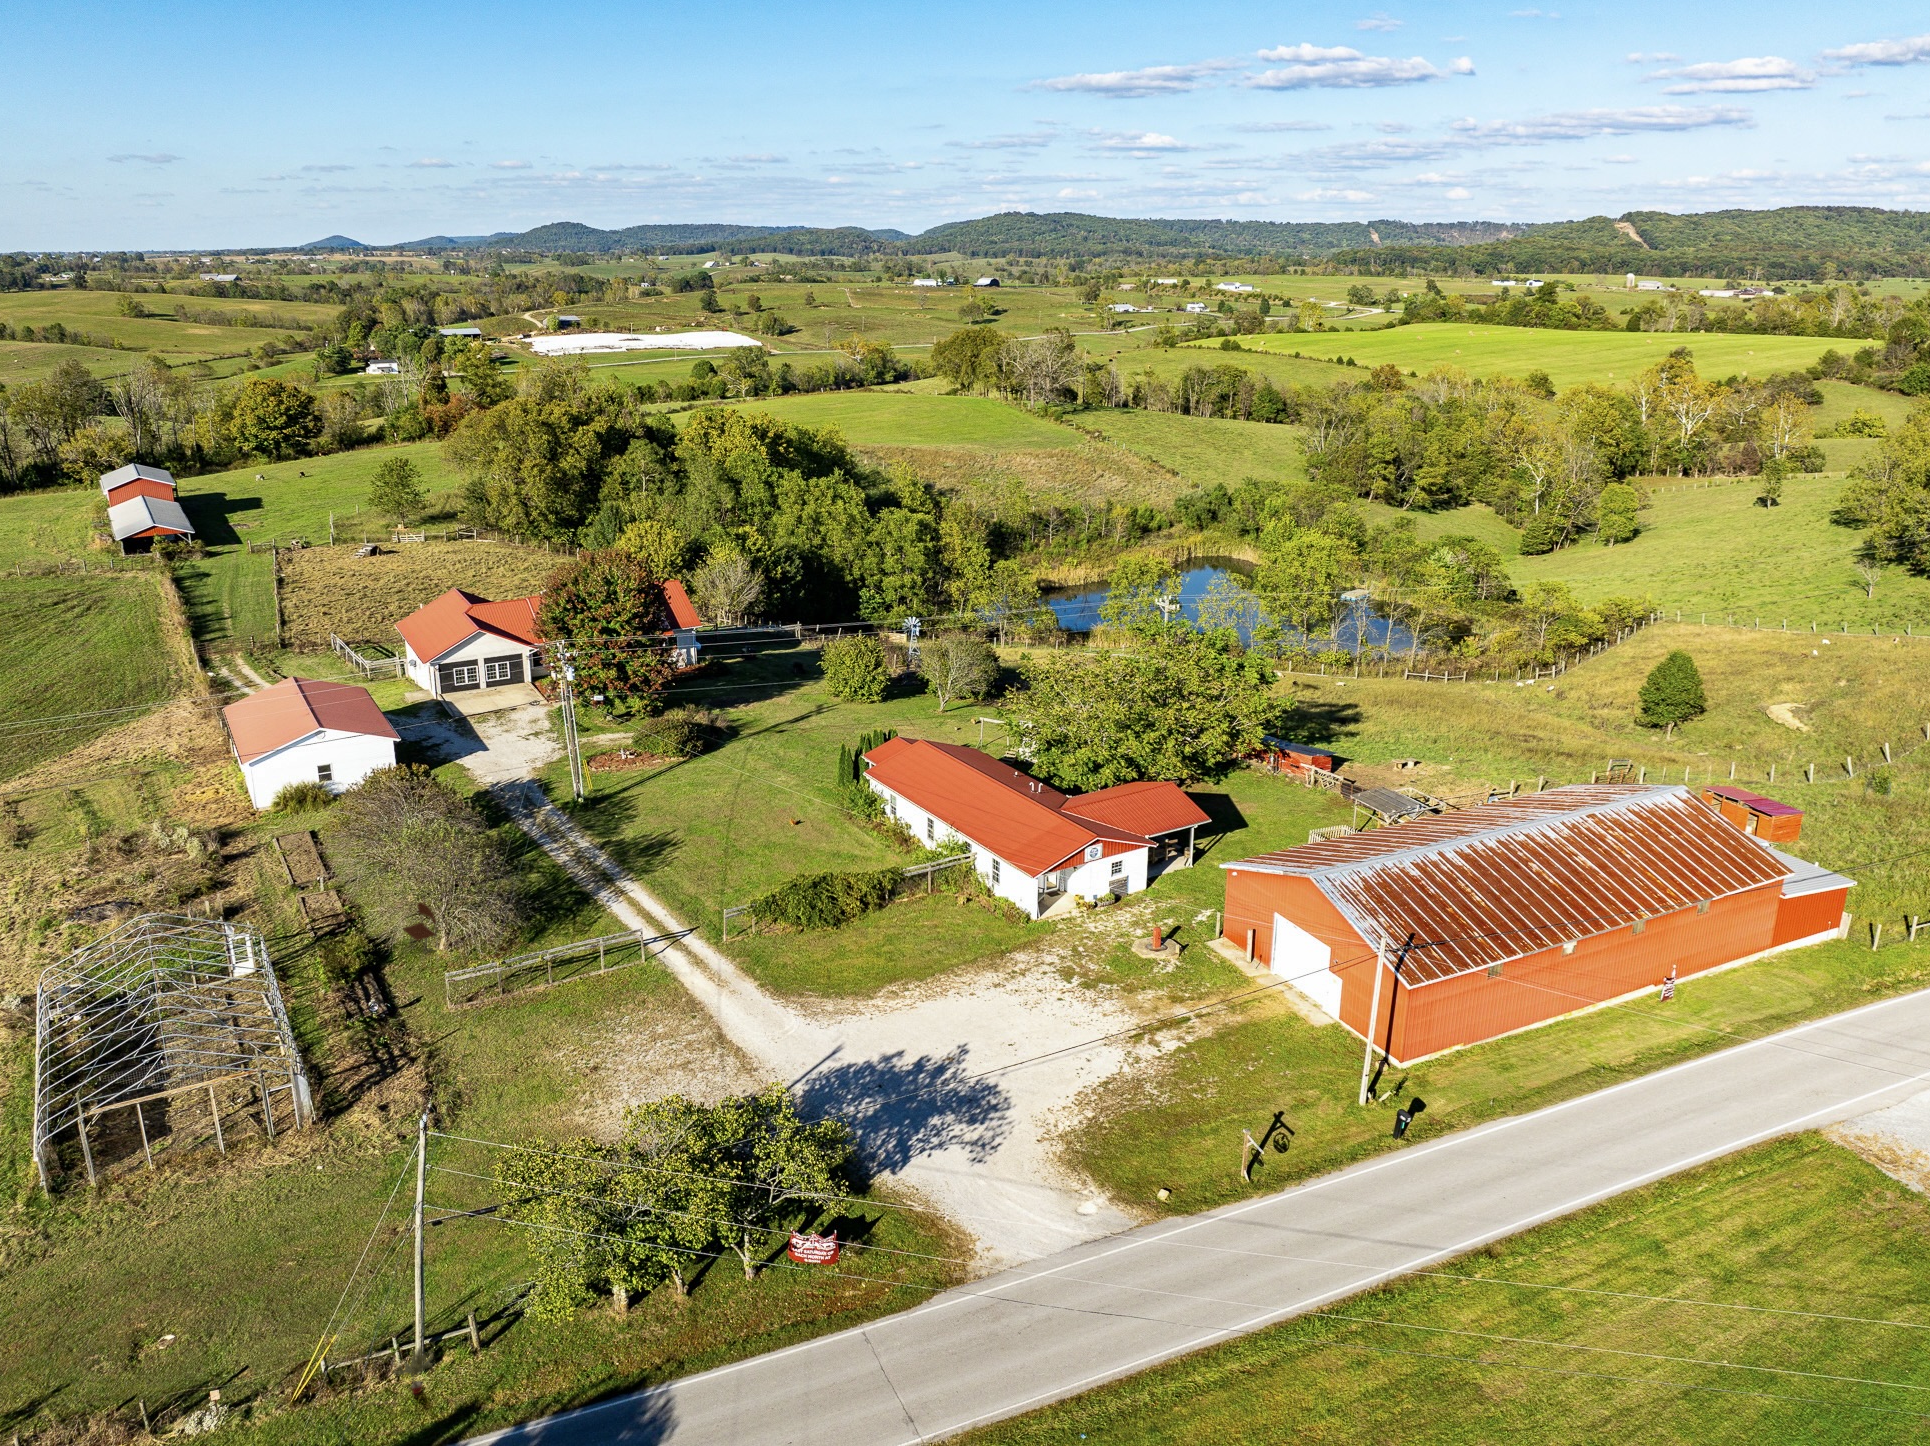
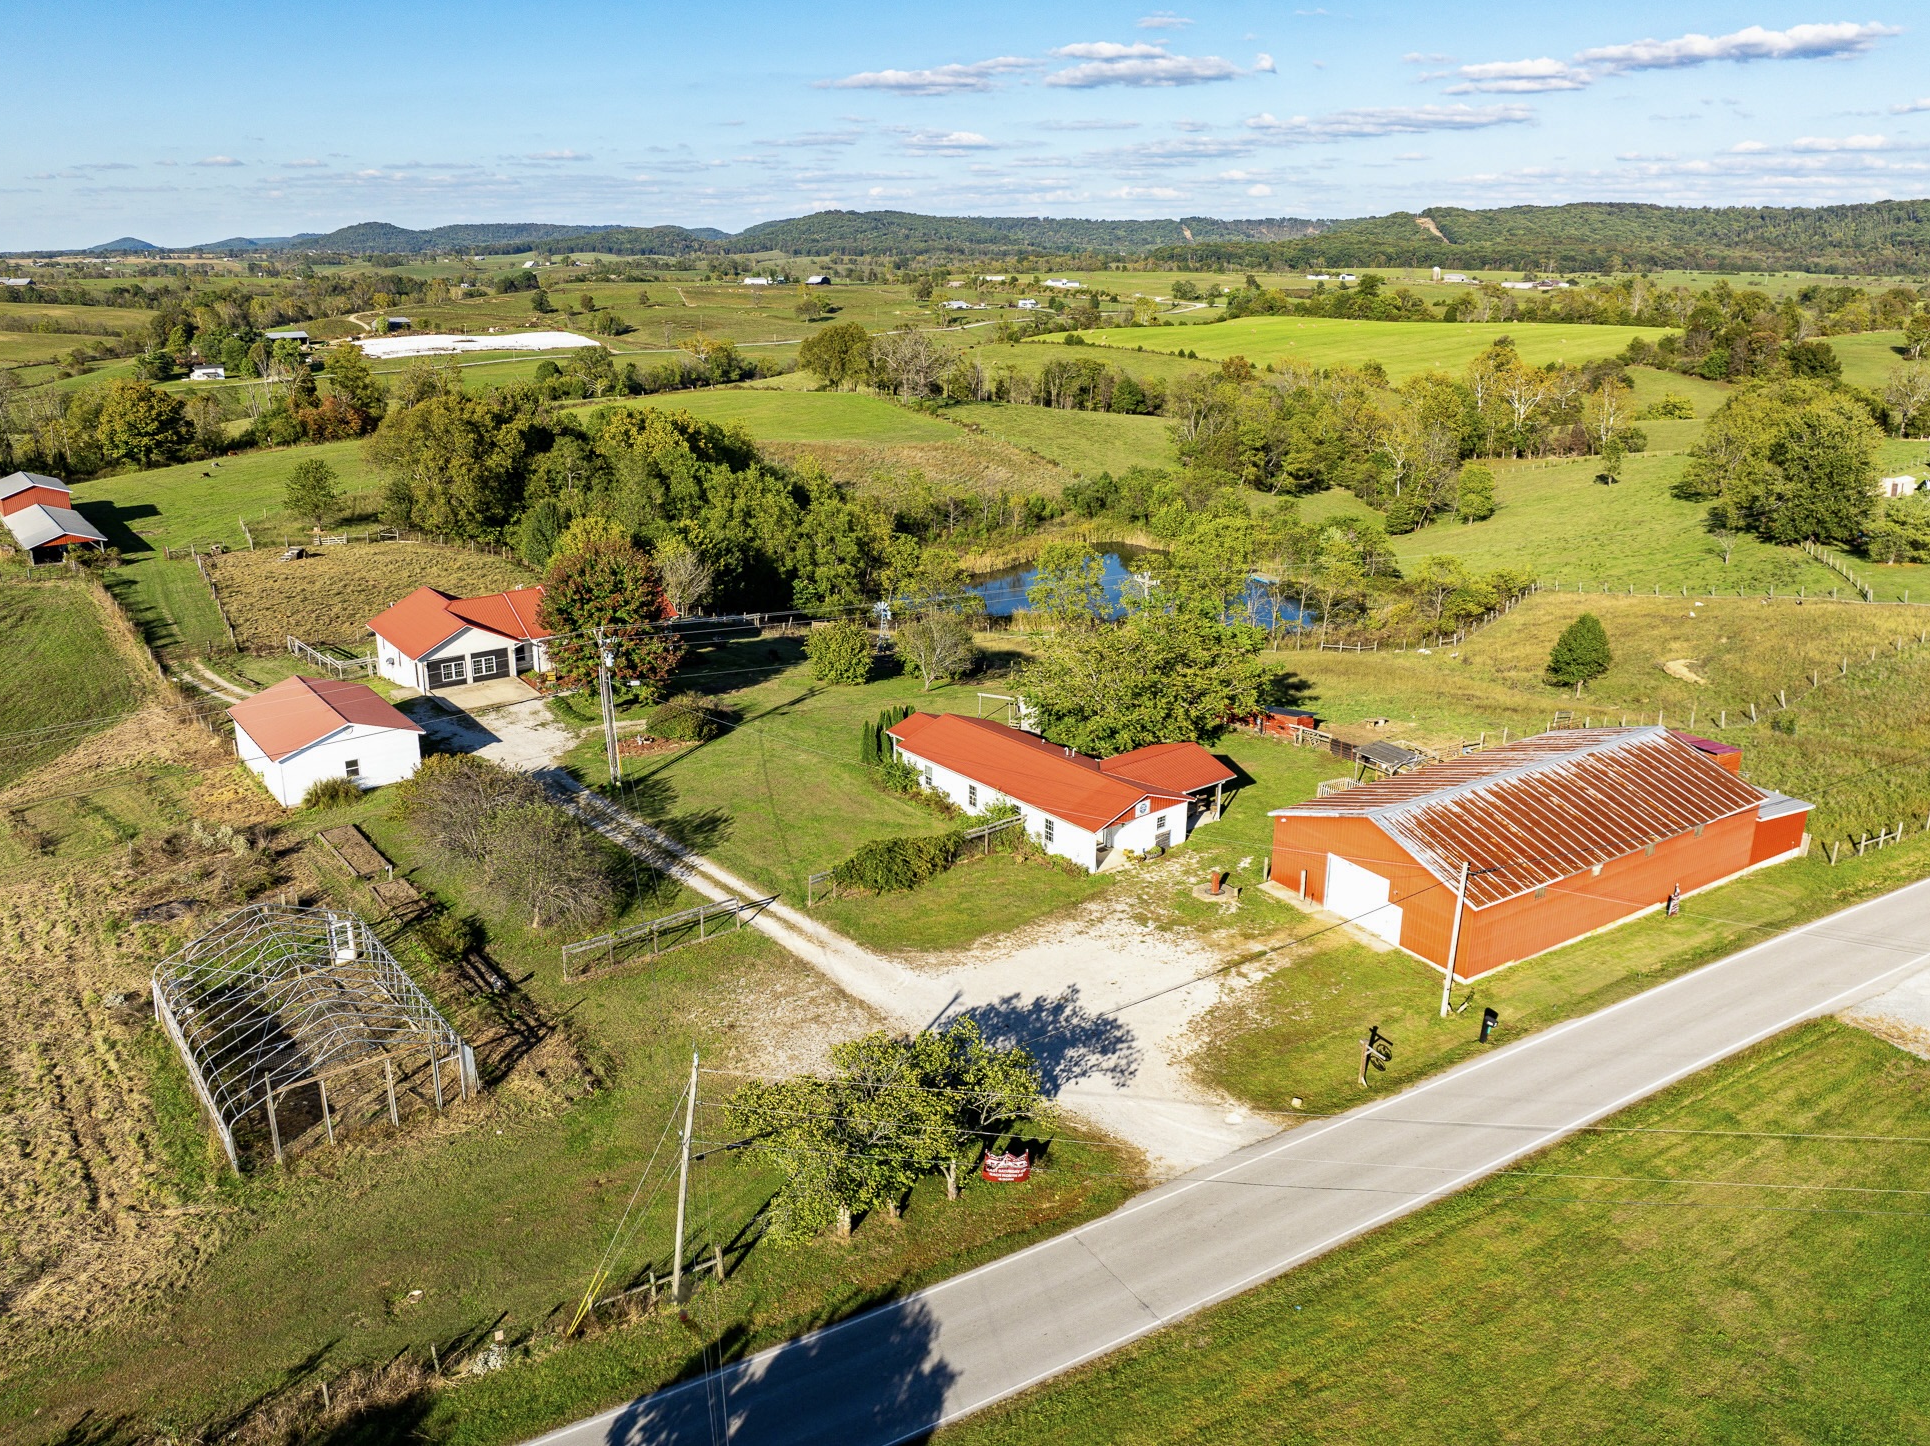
bench: present [403,903,439,953] -> none [492,884,531,933]

